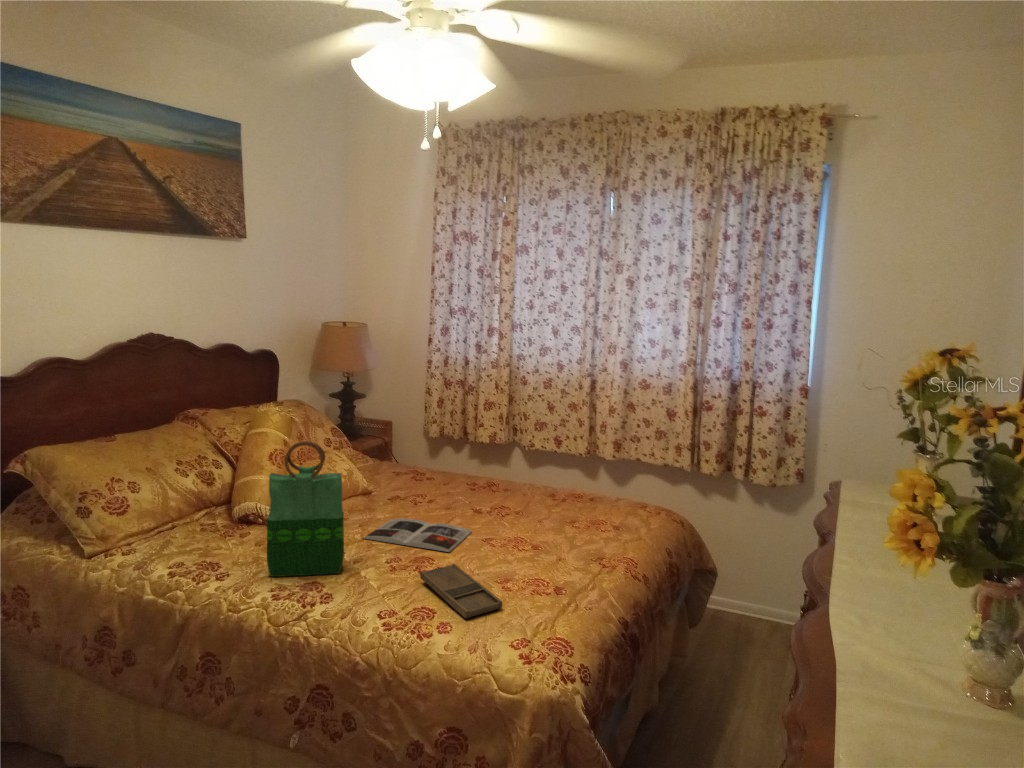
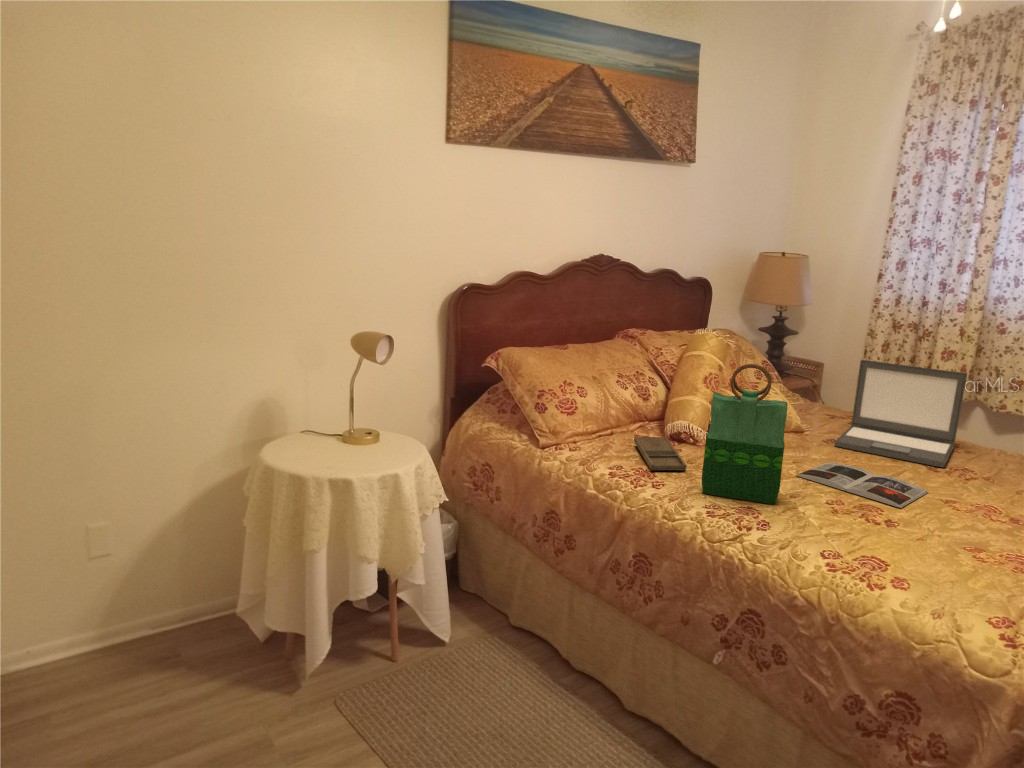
laptop: none [399,419,496,506] -> present [834,360,967,467]
tray: present [420,564,502,619] -> present [634,436,686,470]

